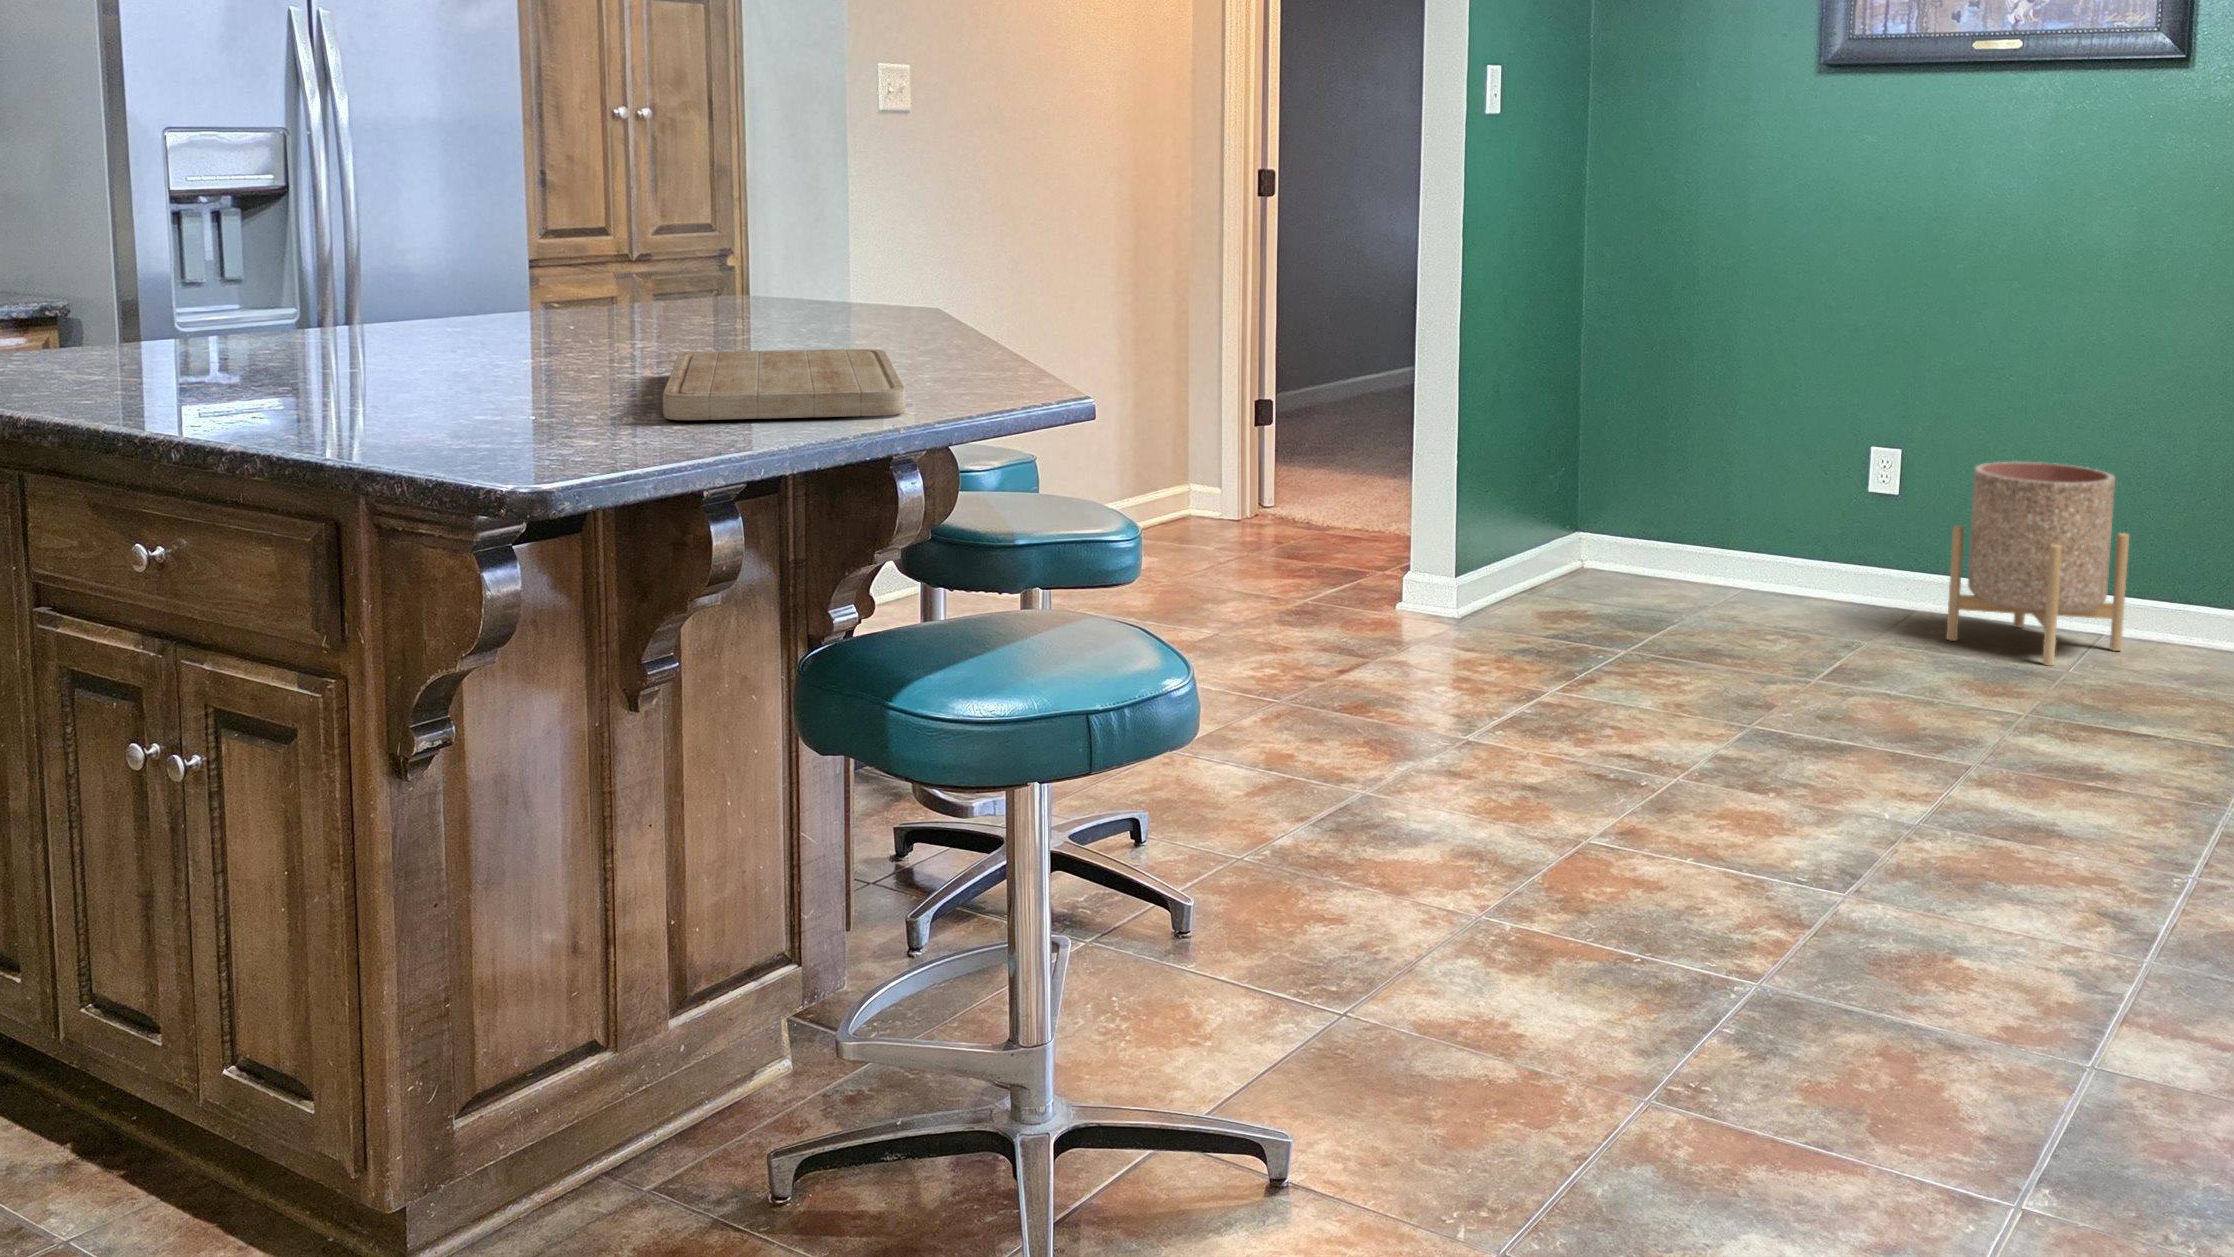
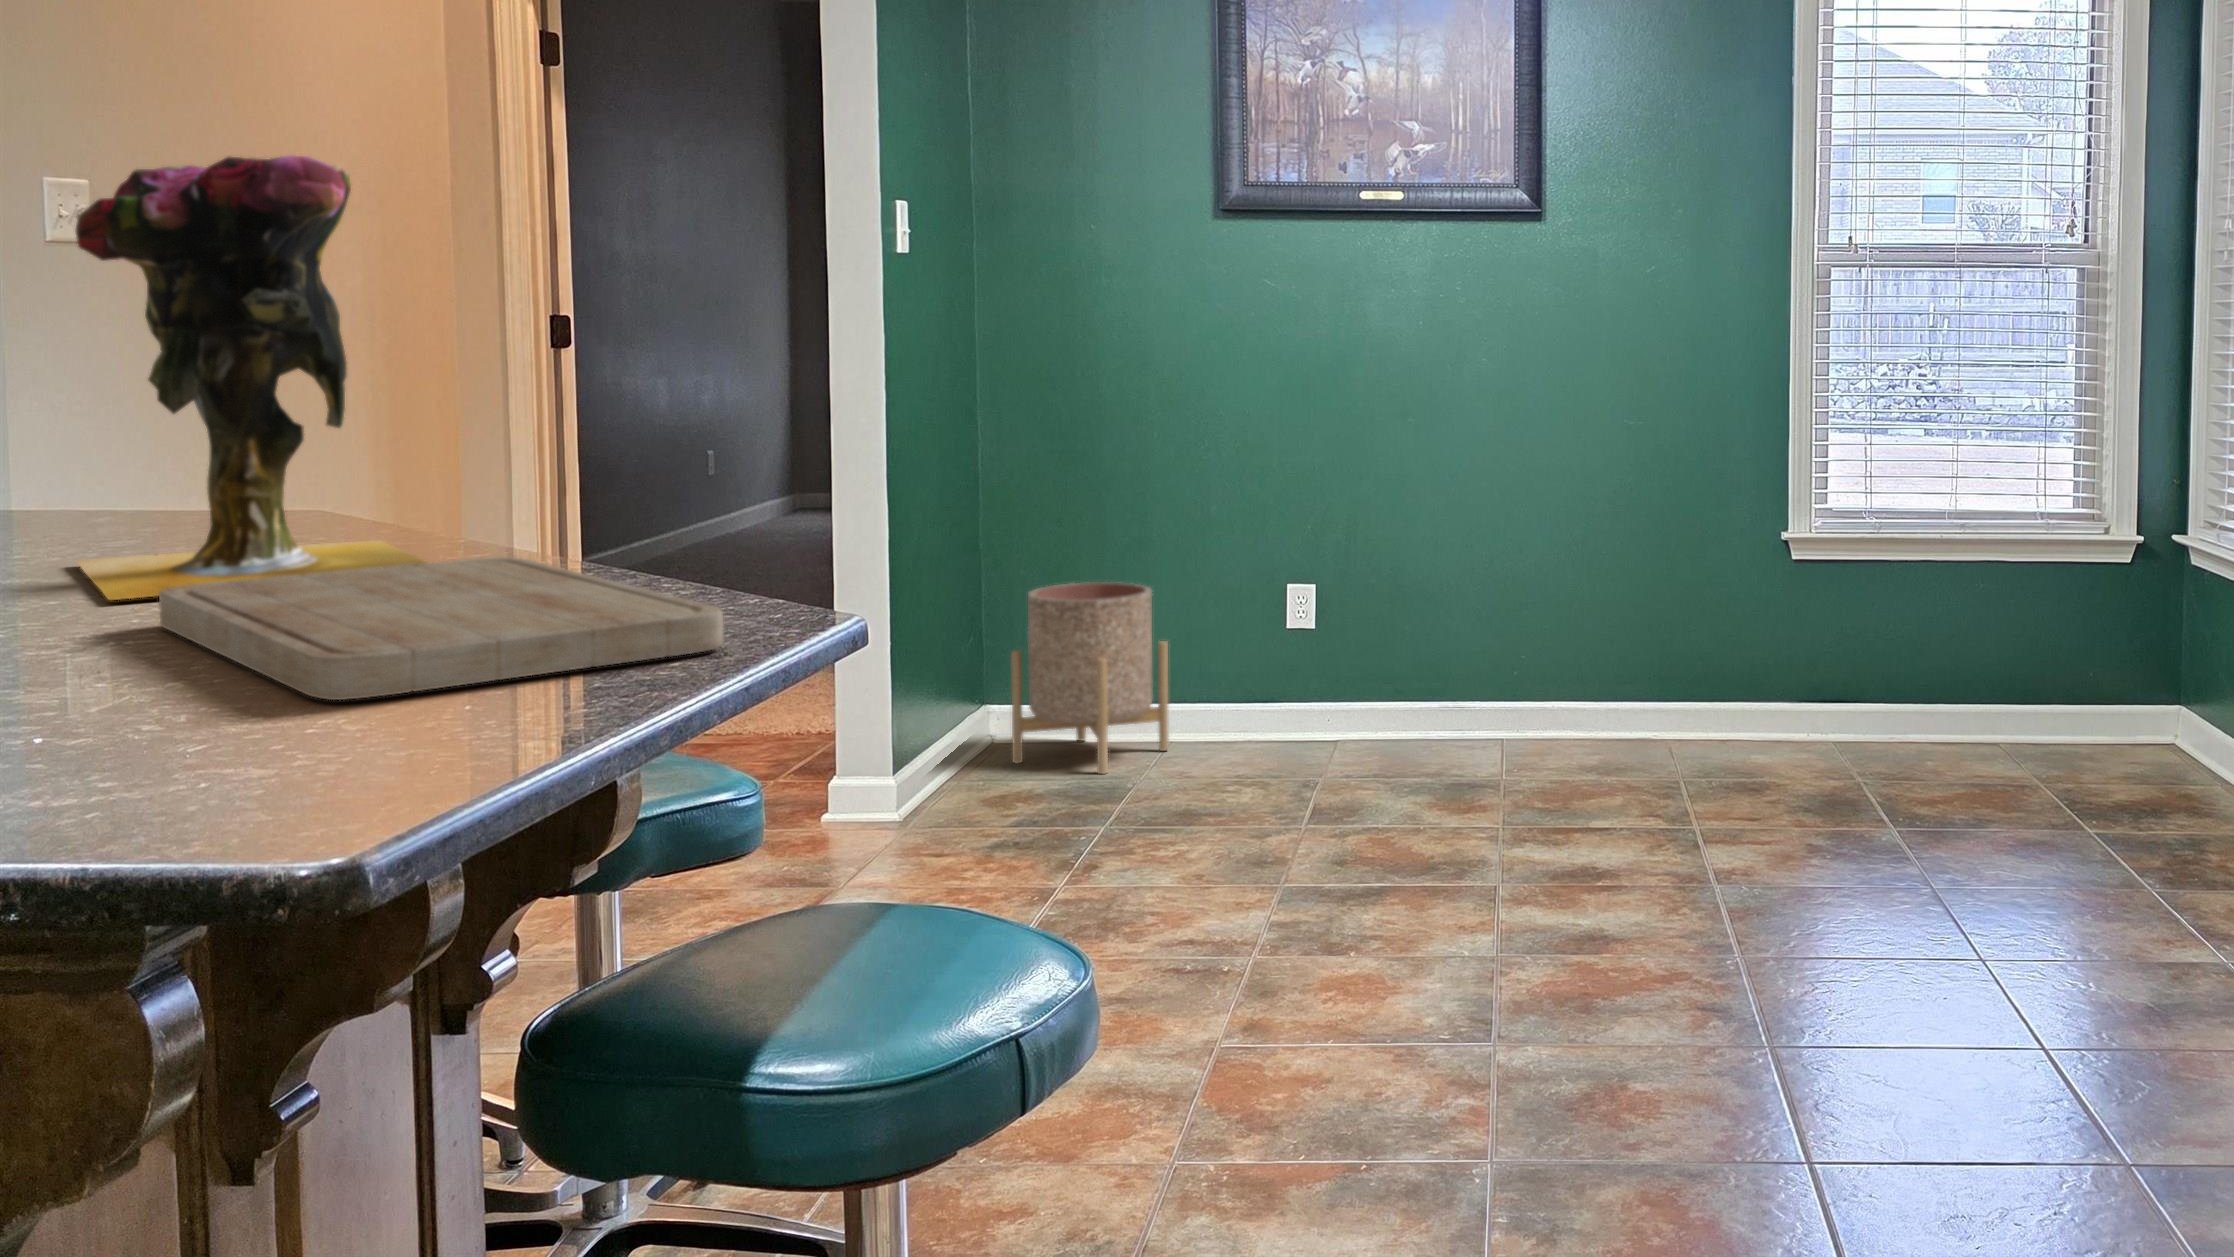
vase: none [685,81,881,359] -> present [75,155,427,600]
planter: present [1946,462,2129,666] -> present [1011,582,1169,774]

